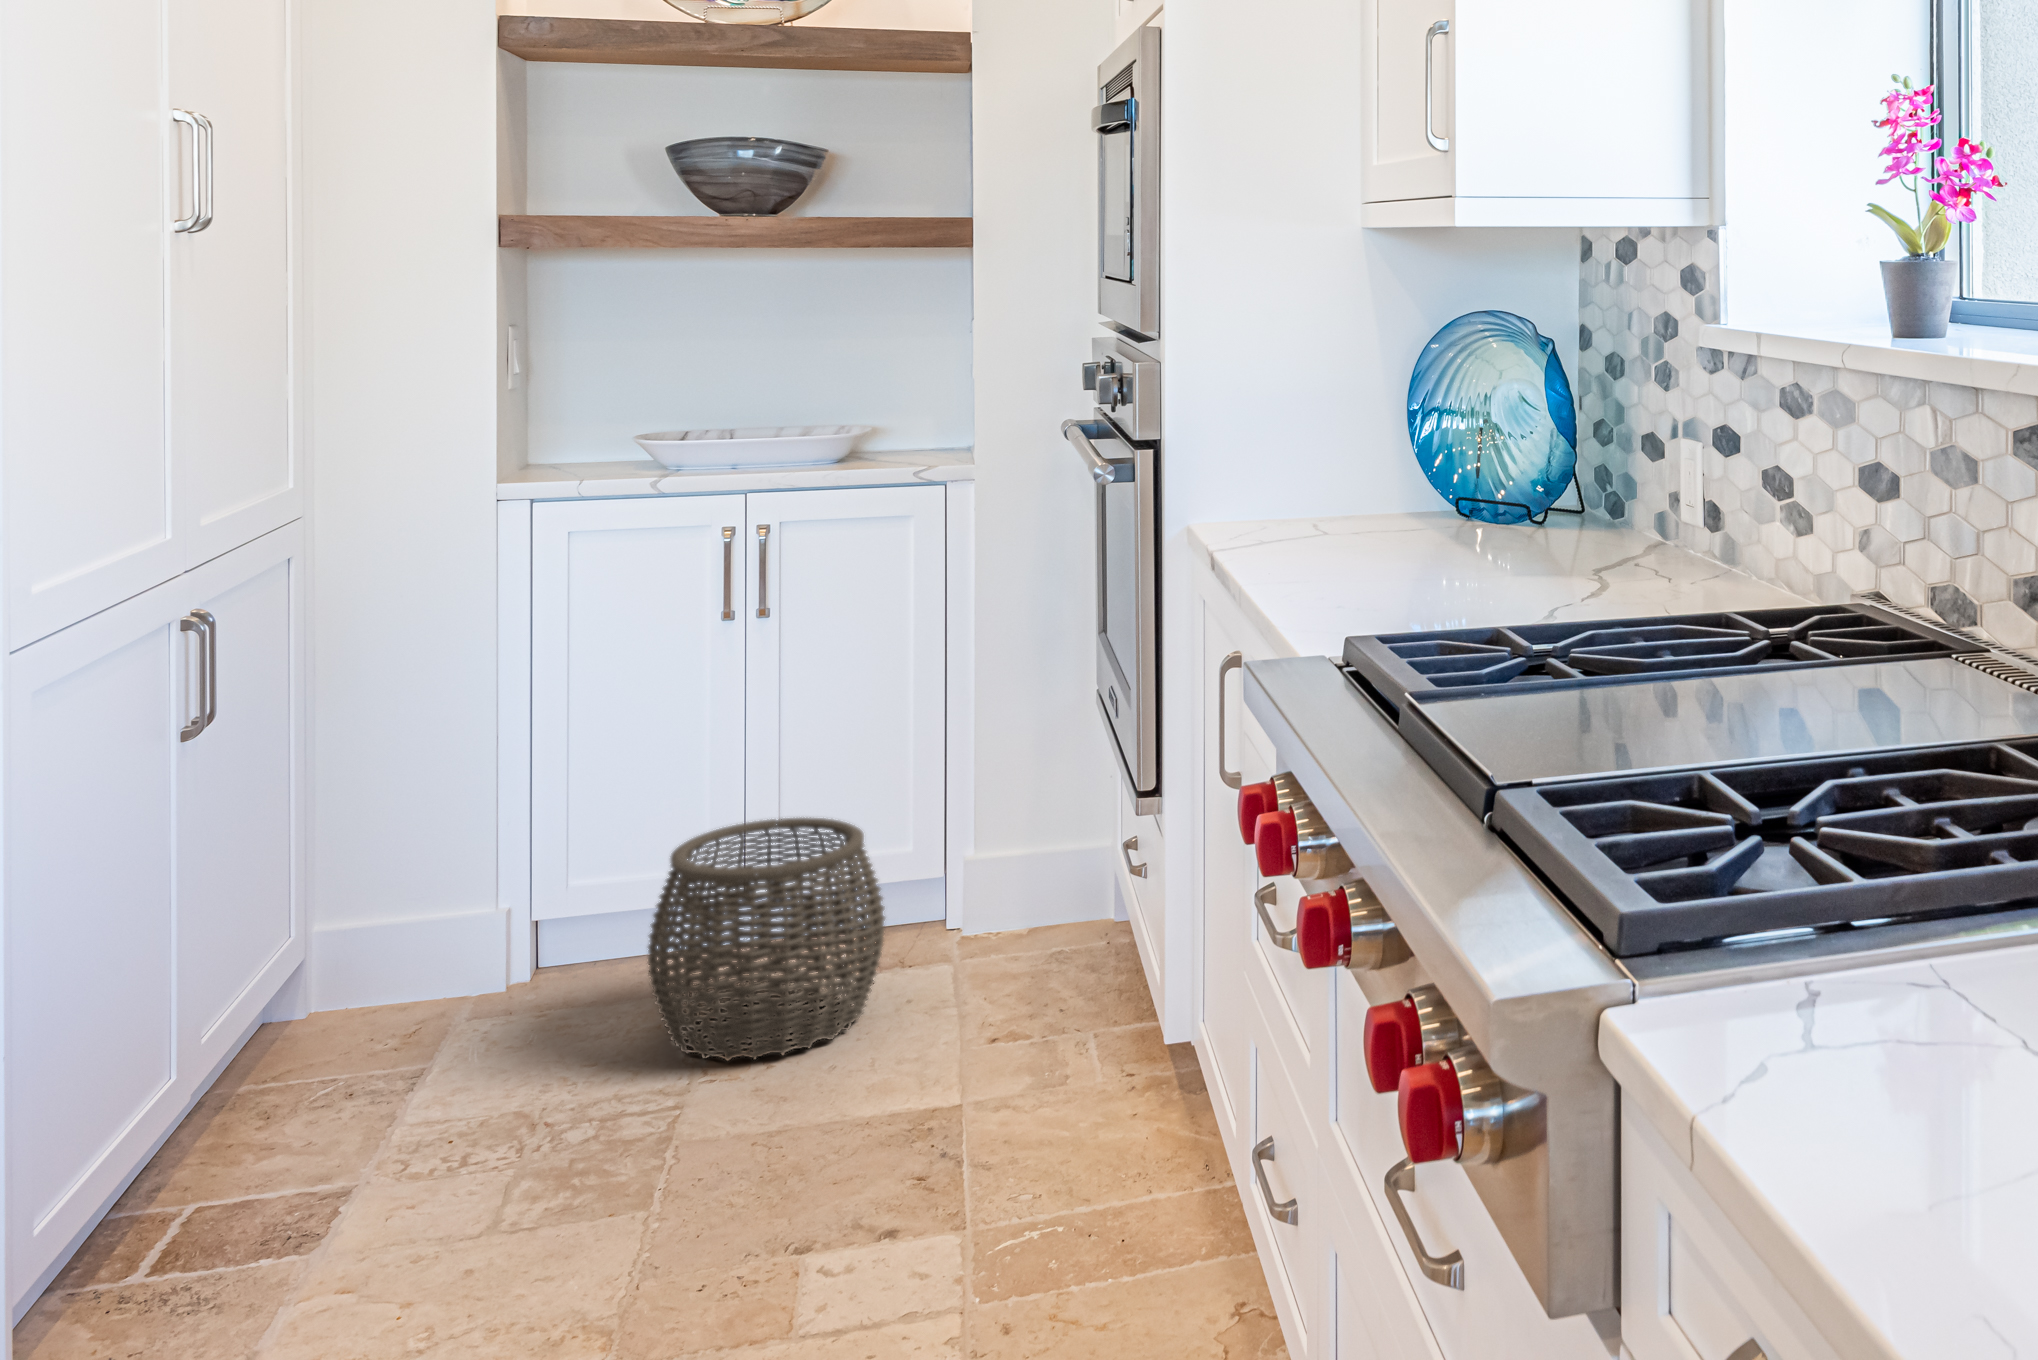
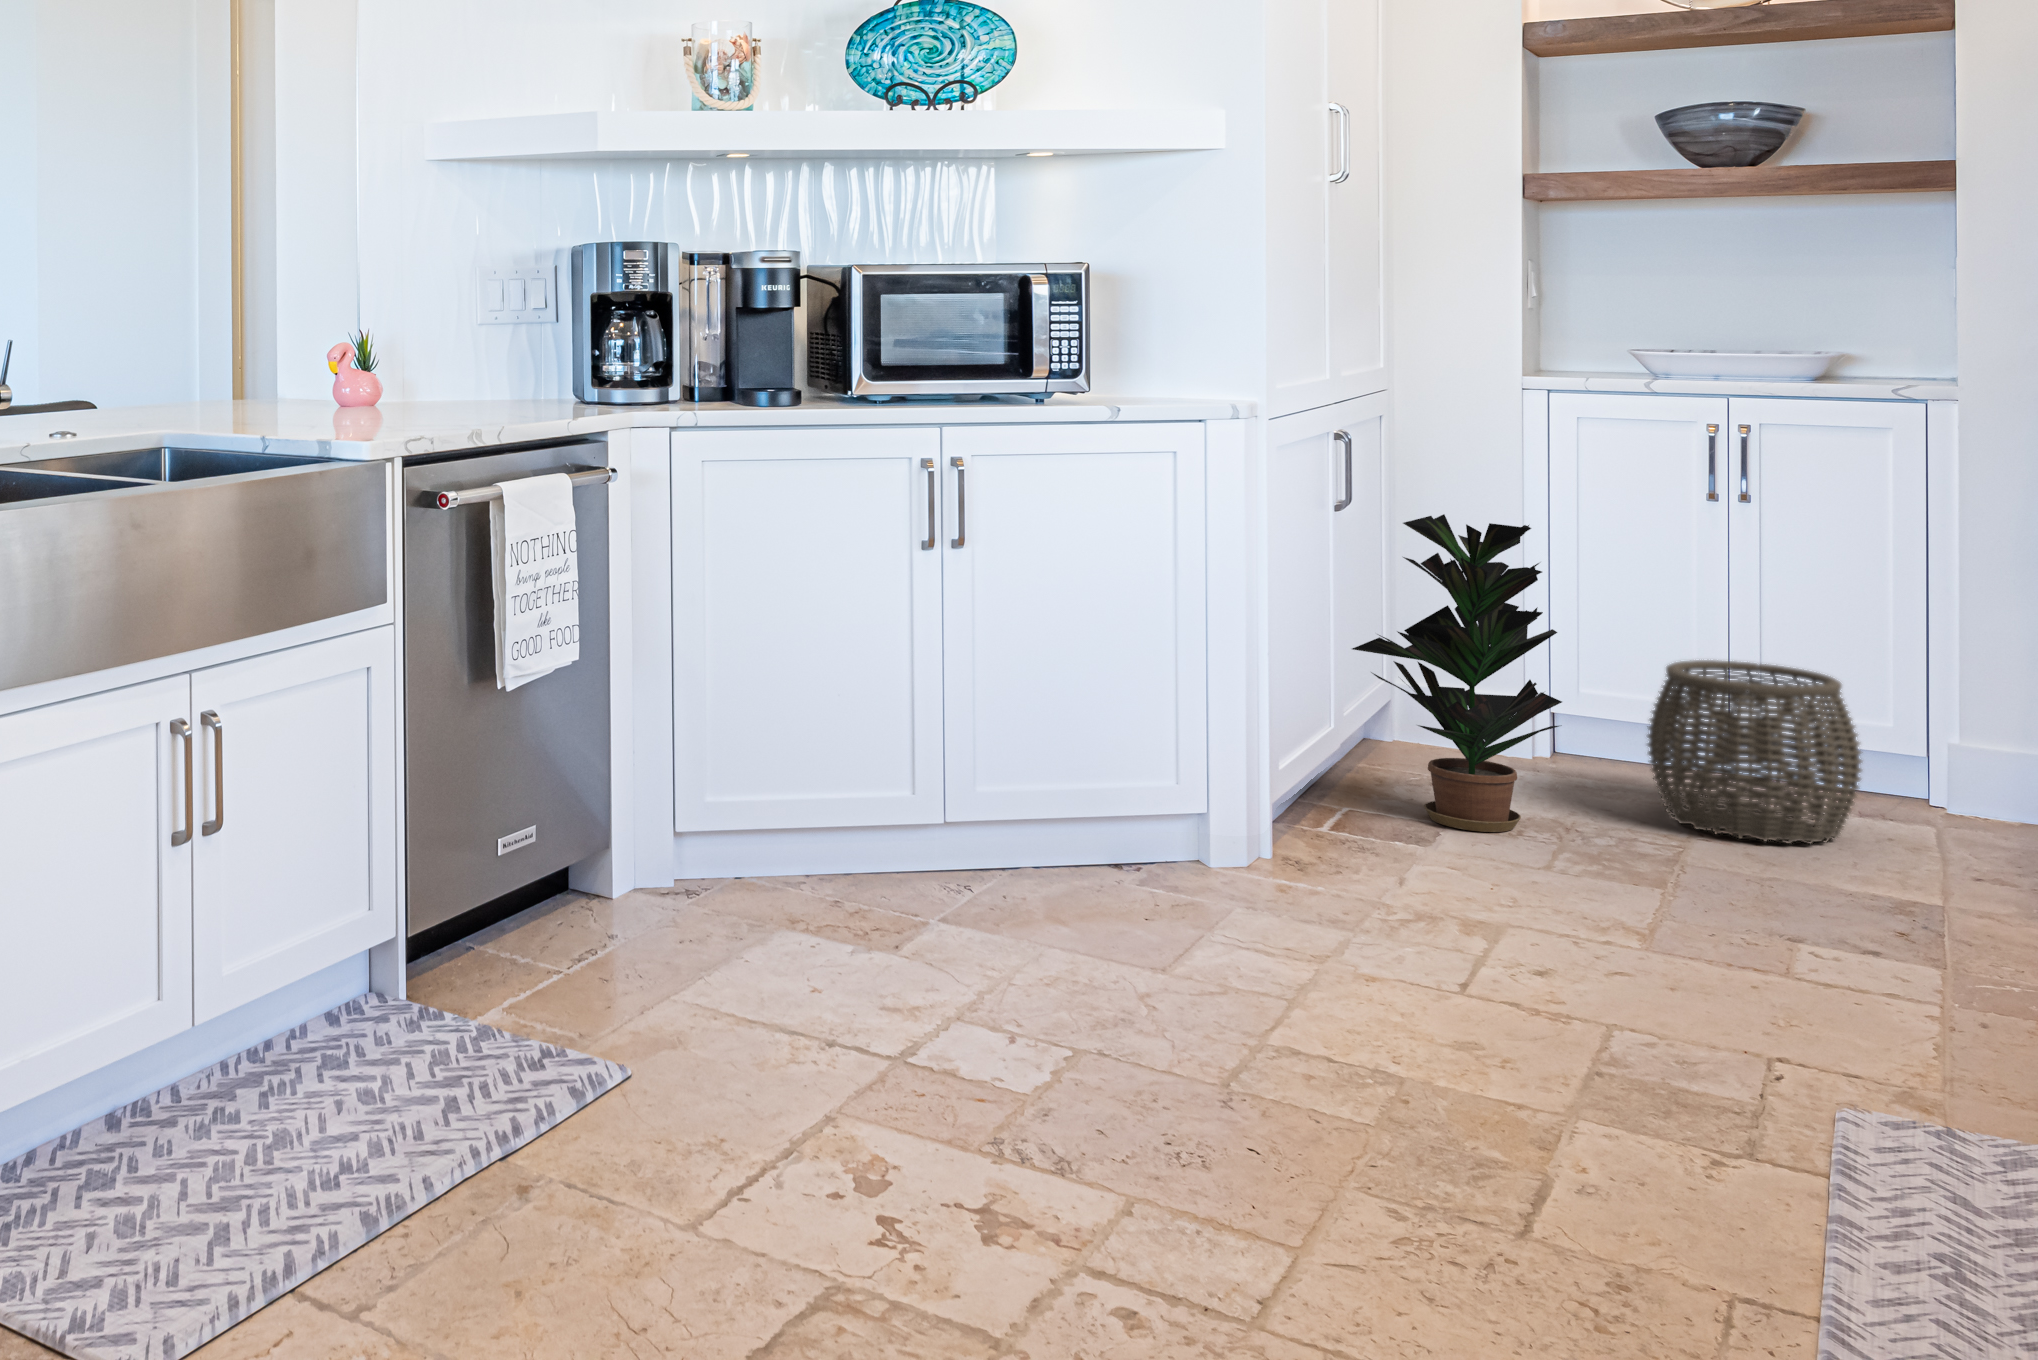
potted plant: none [212,720,537,1179] -> present [1352,514,1562,832]

